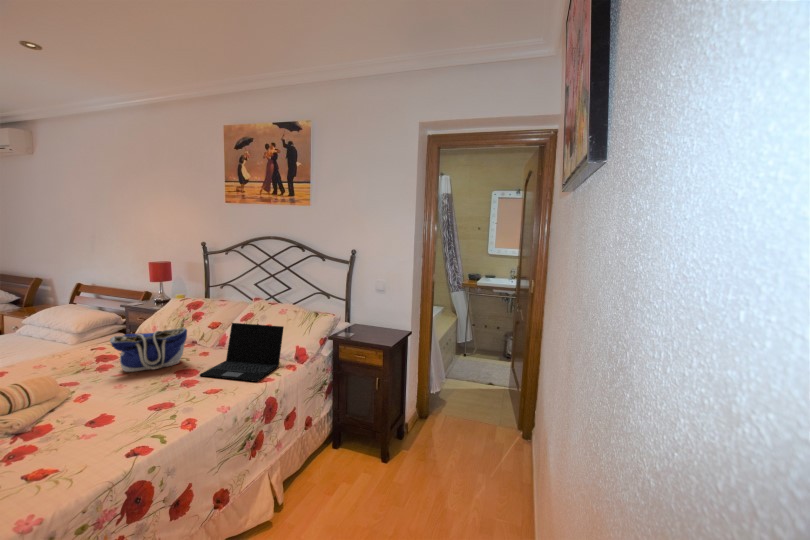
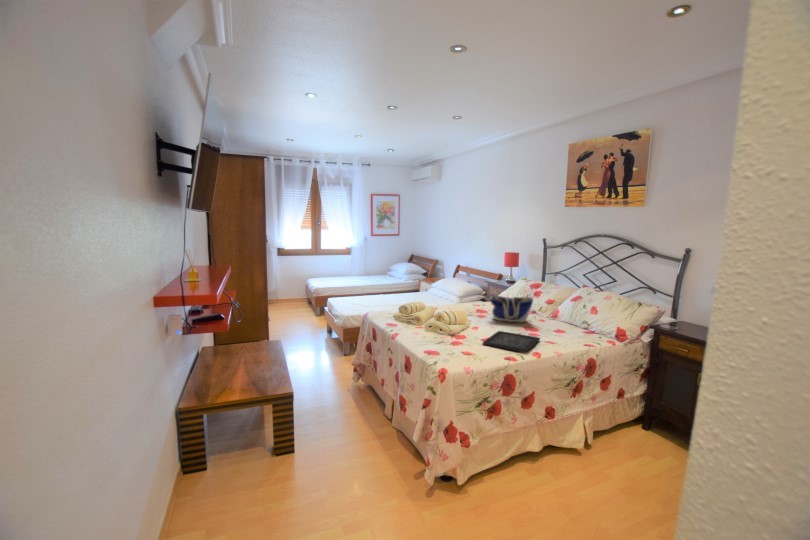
laptop: present [200,323,284,382] -> none [540,300,607,345]
tray: none [86,388,198,435] -> present [483,331,540,353]

